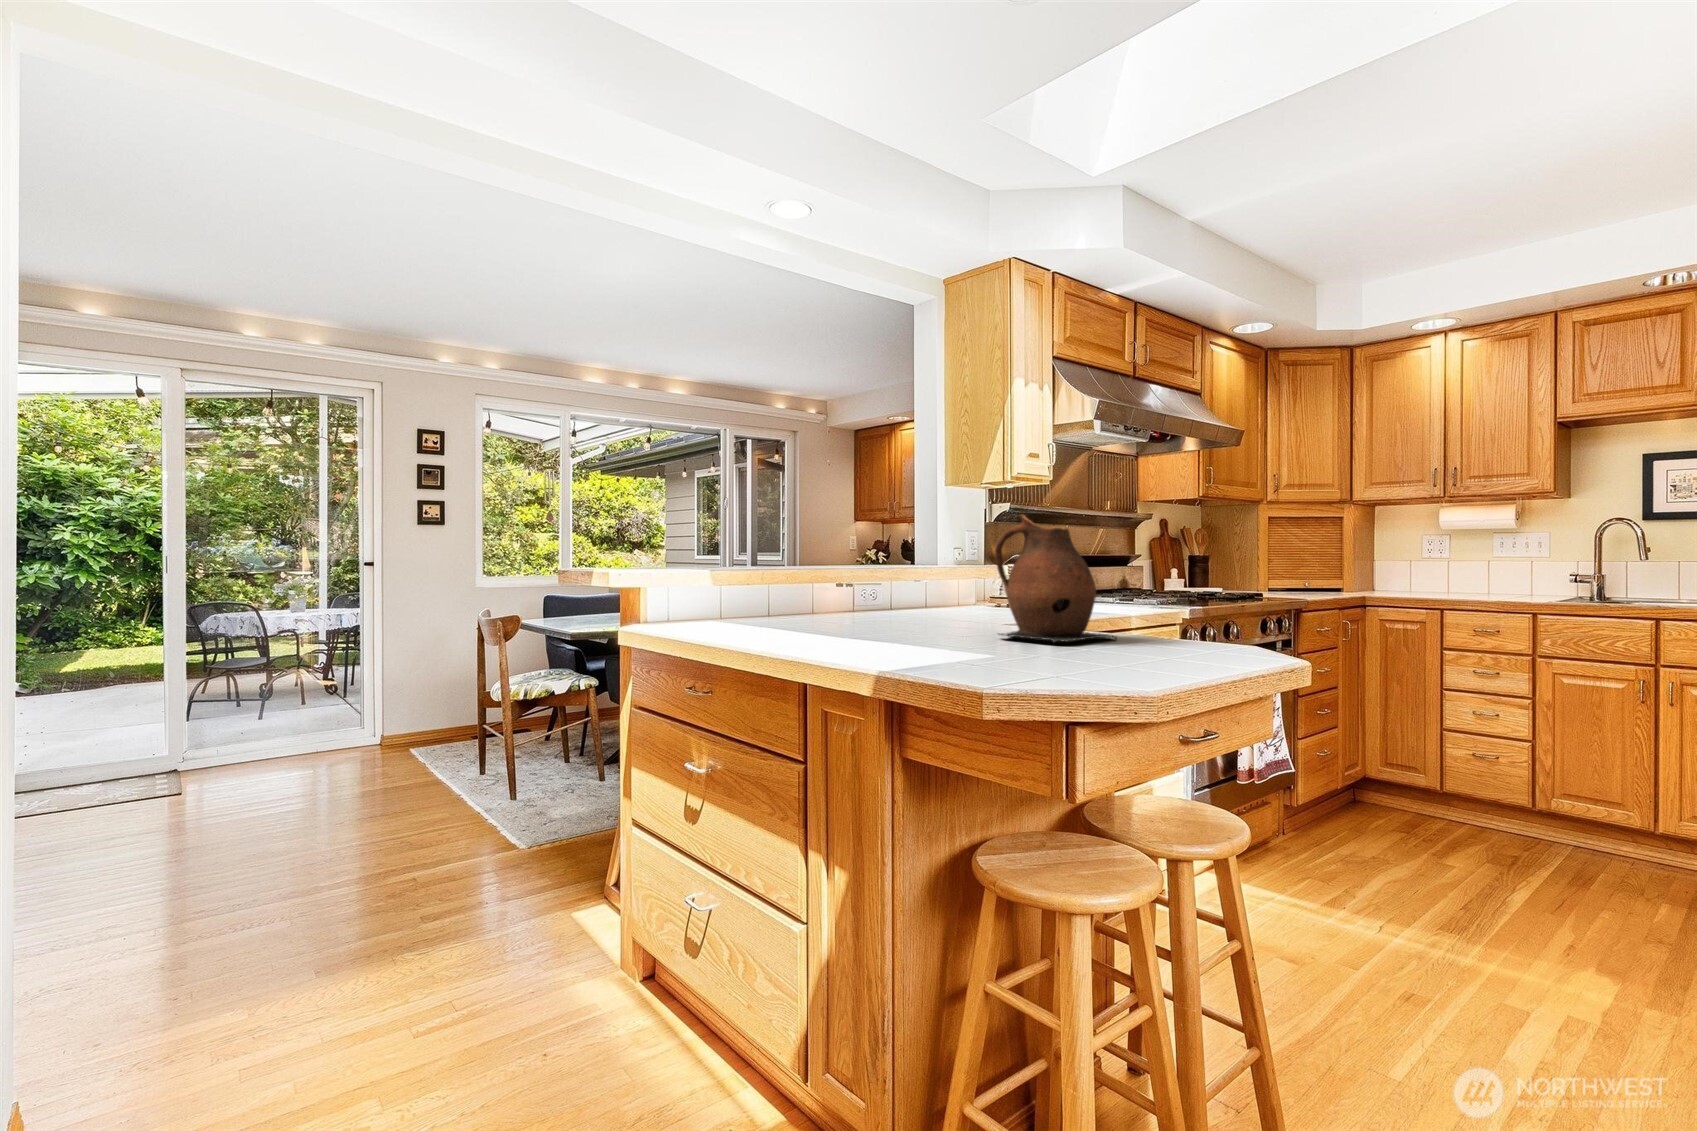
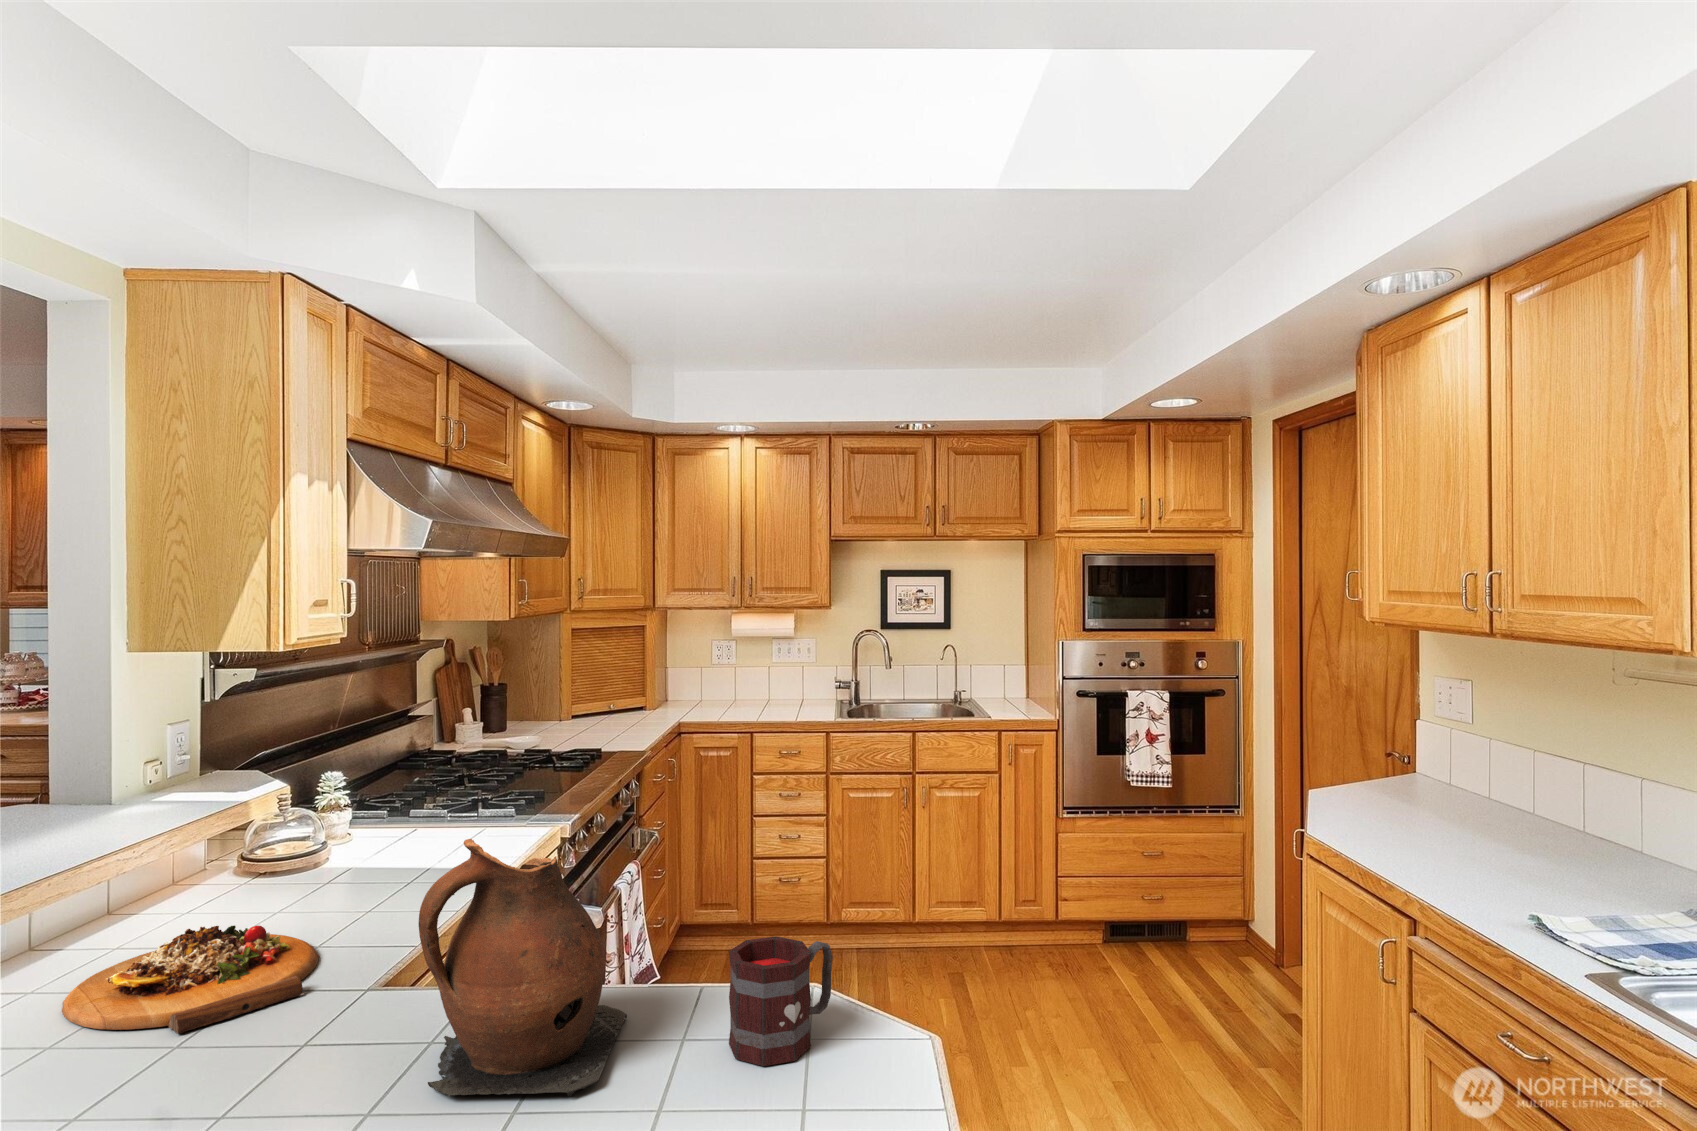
mug: none [1157,590,1242,654] -> present [729,936,833,1066]
cutting board: none [888,594,995,622] -> present [62,925,320,1034]

